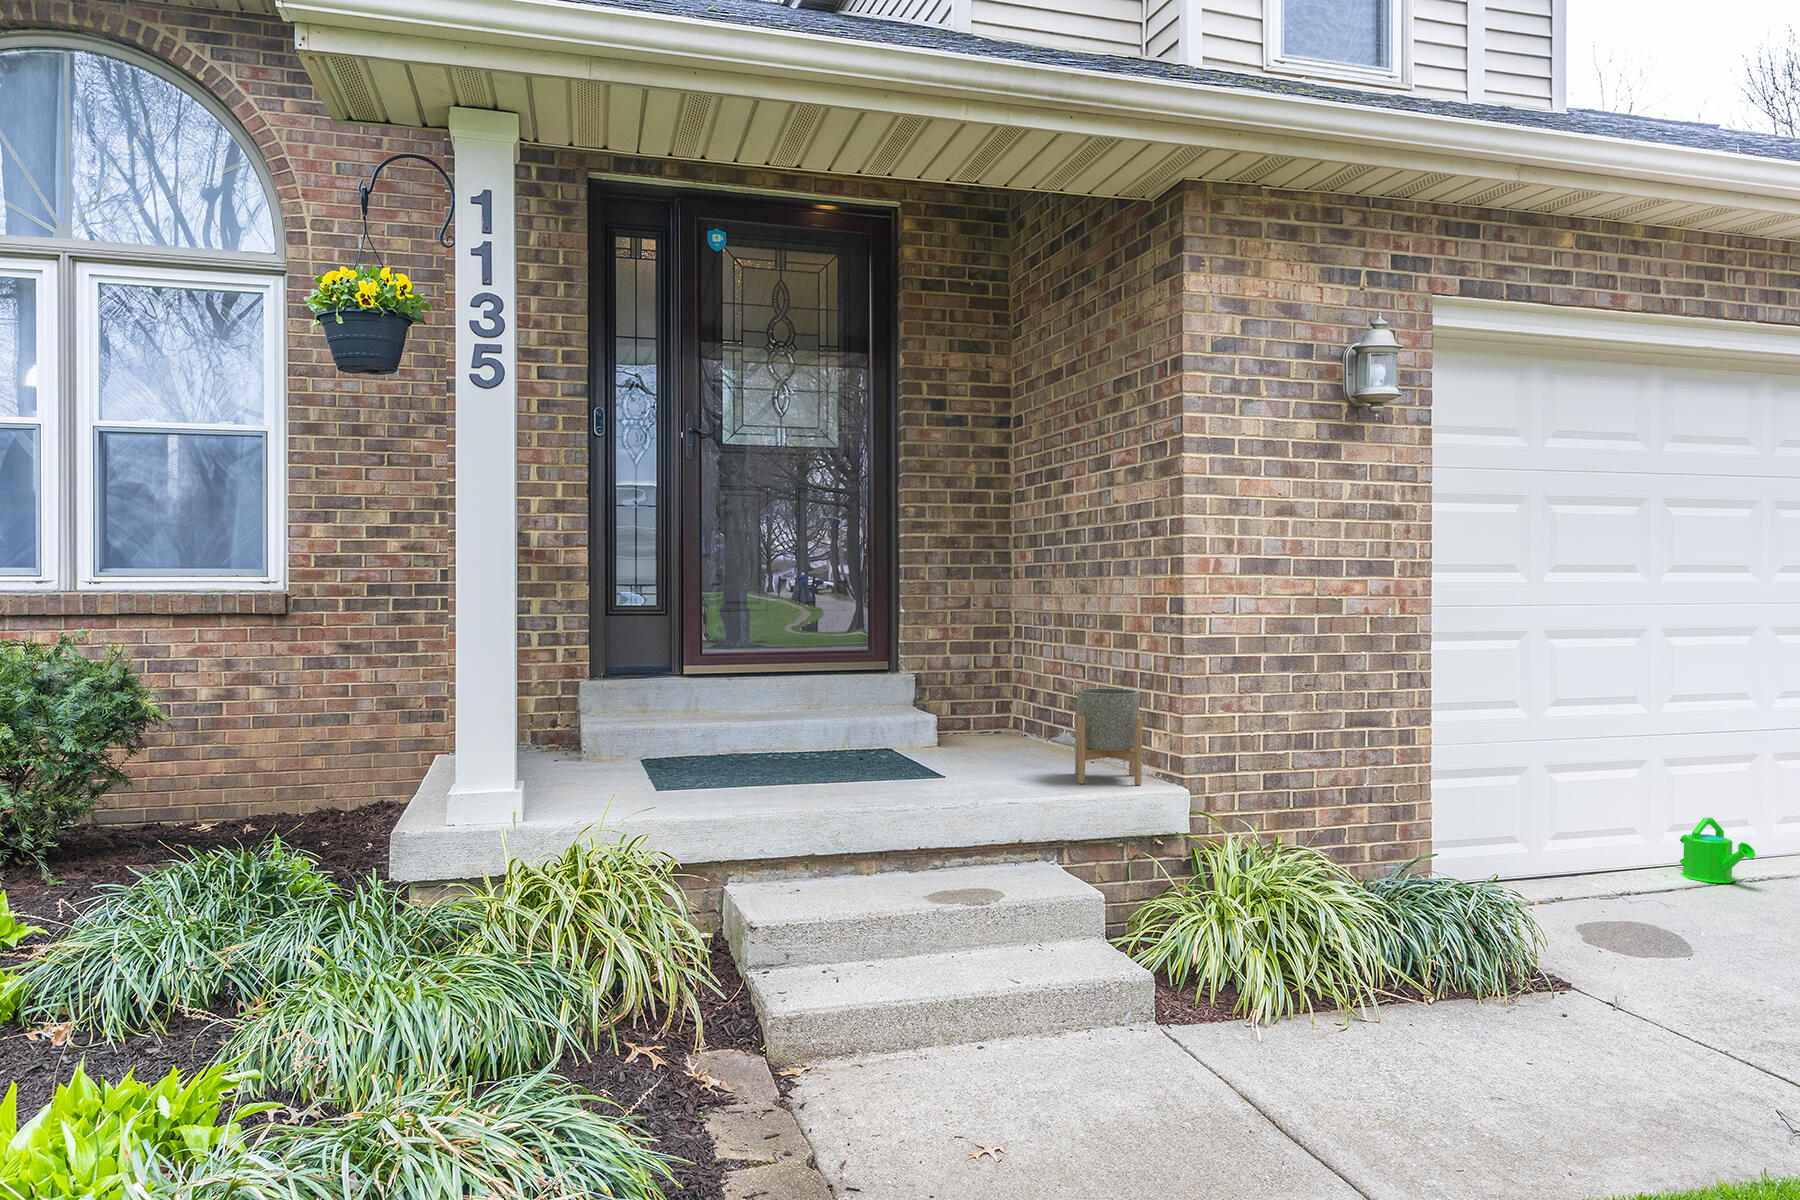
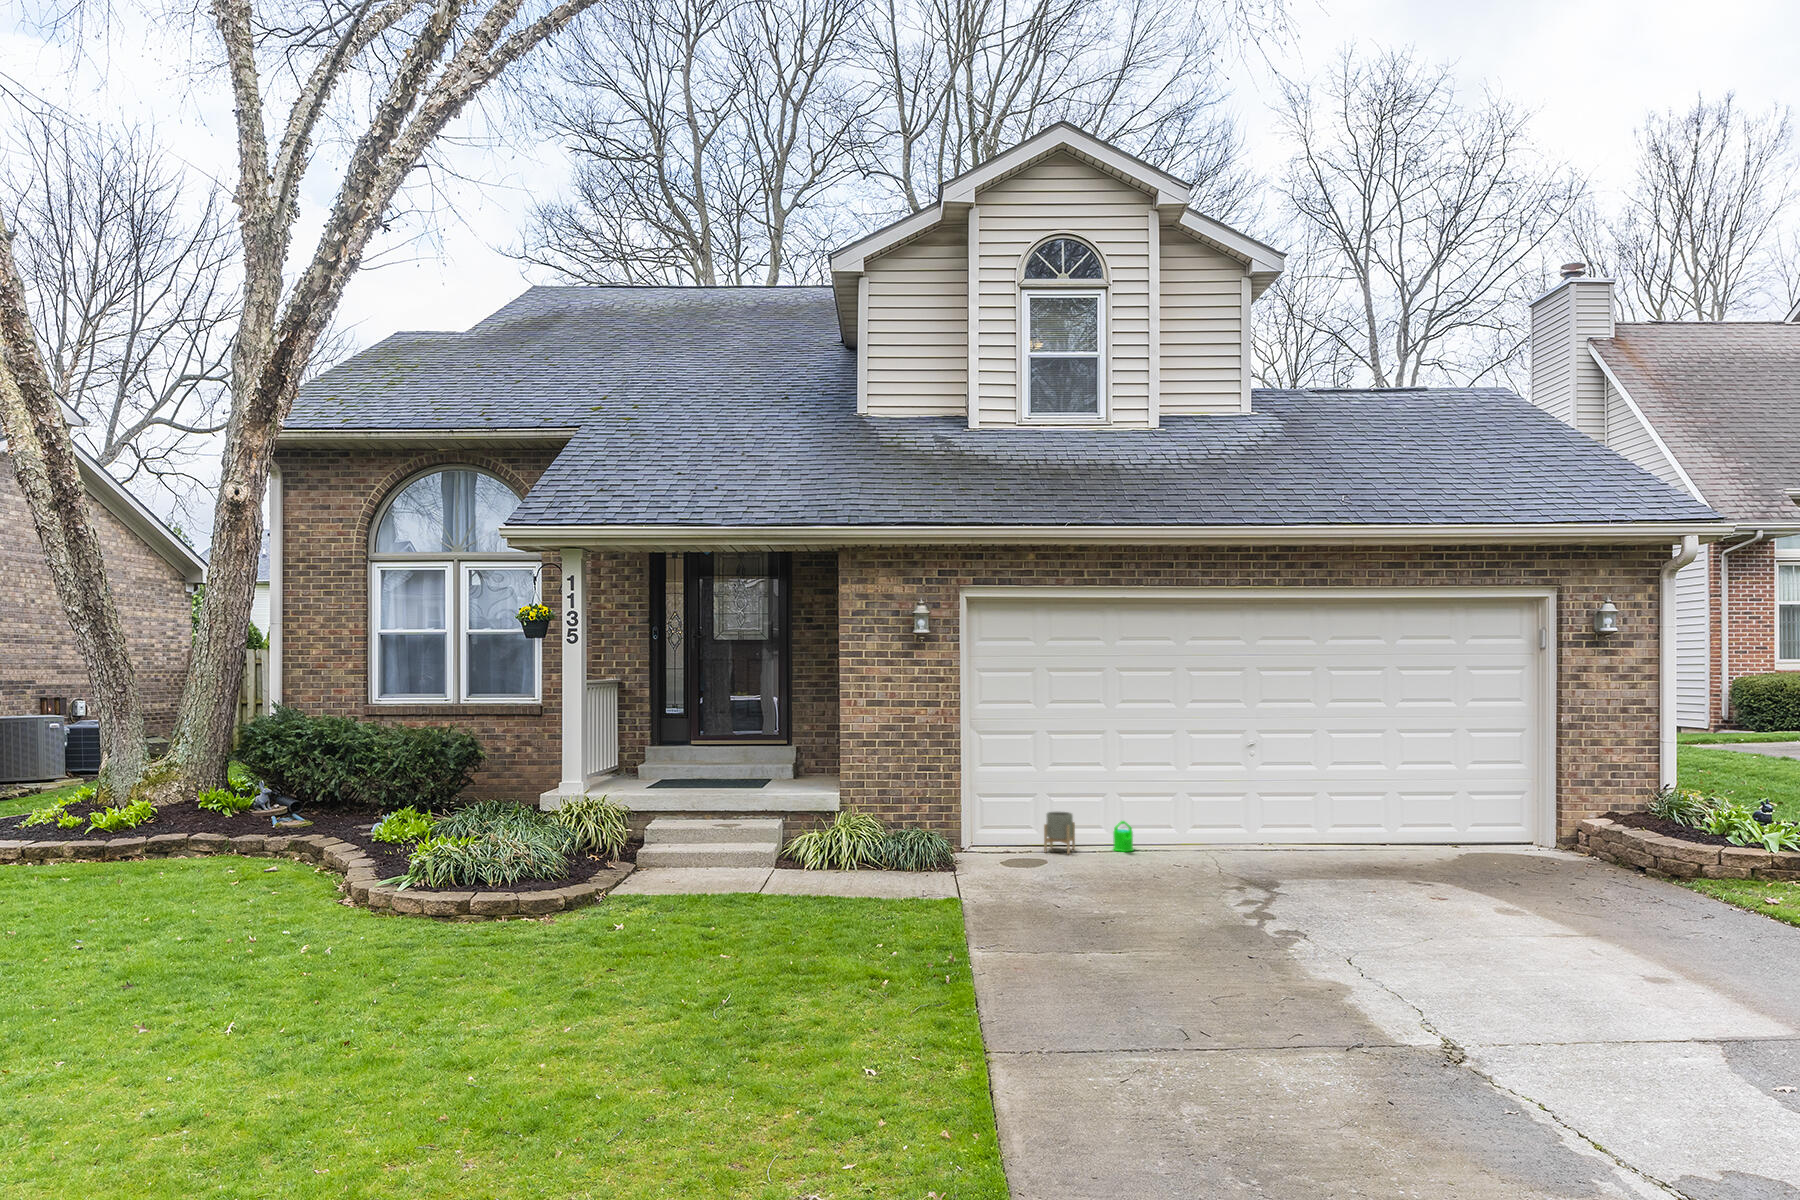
planter: present [1075,688,1142,785] -> present [1044,812,1075,854]

